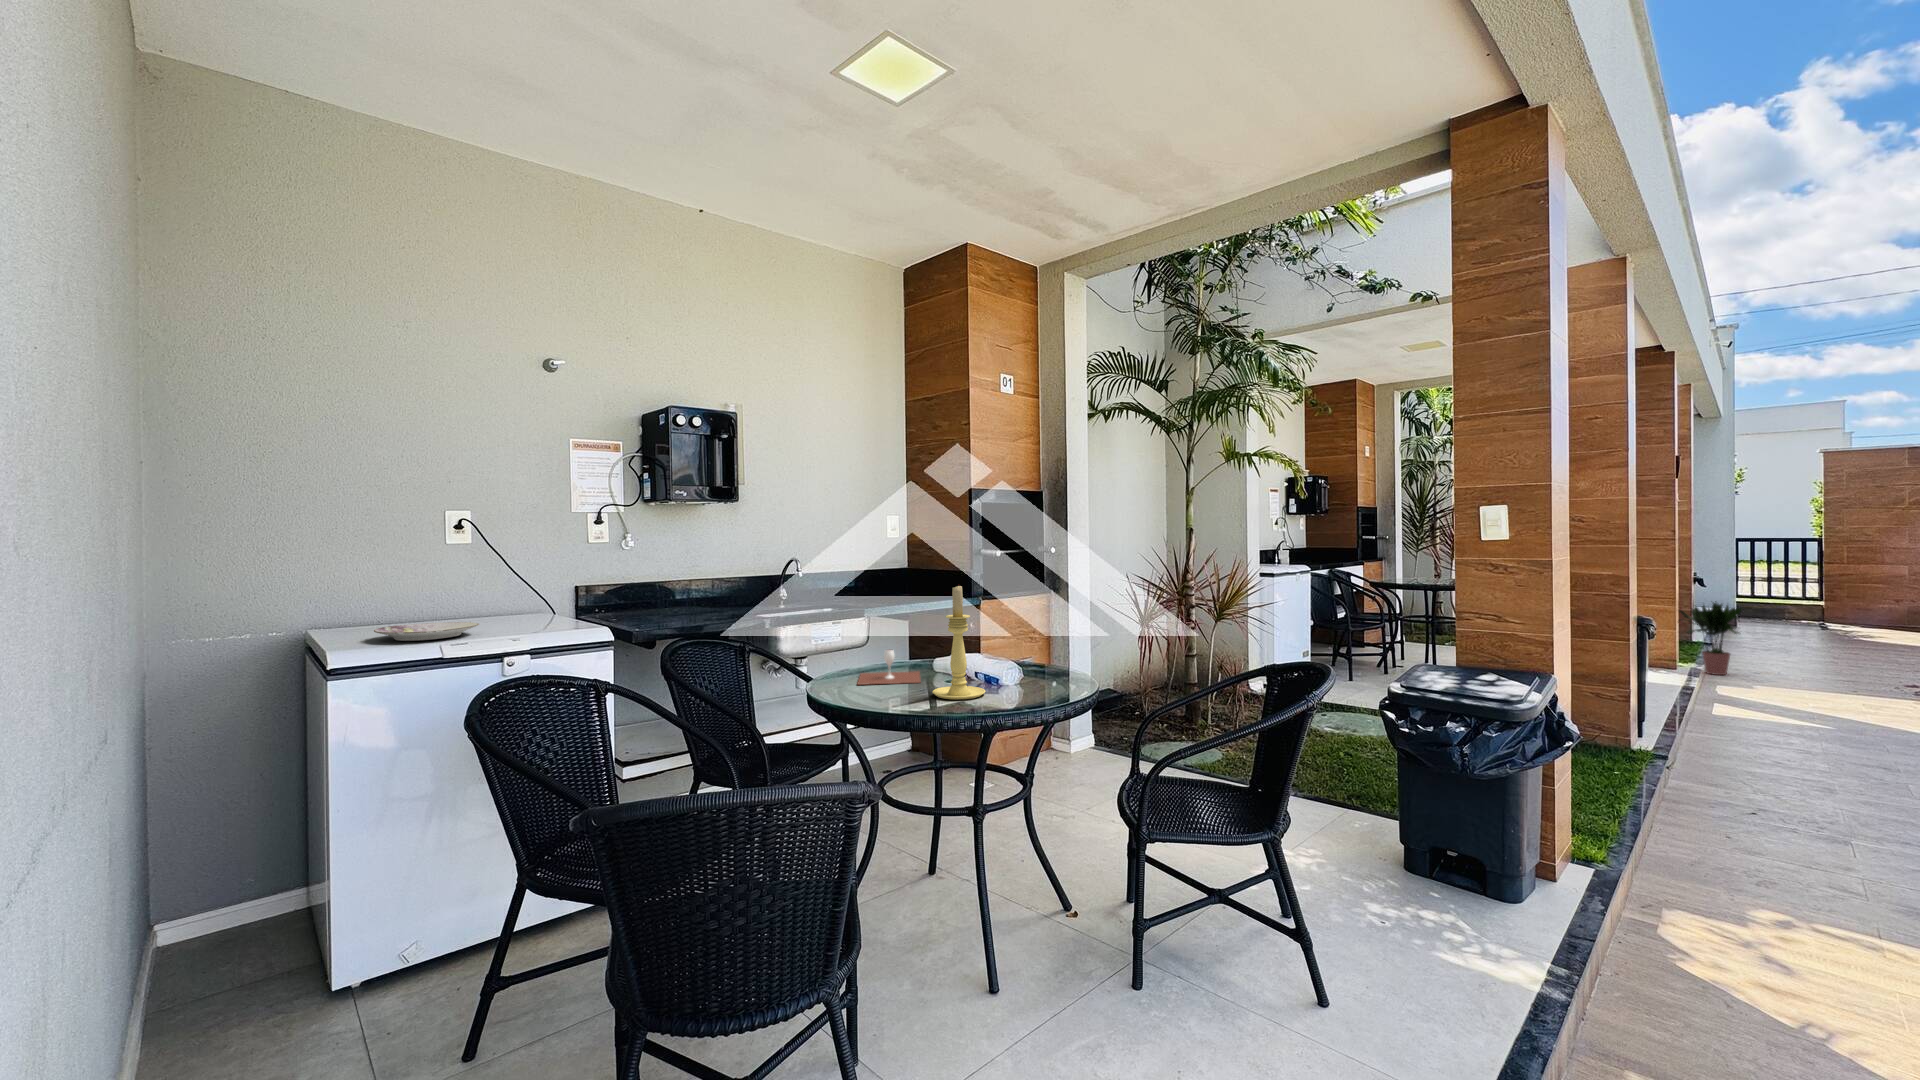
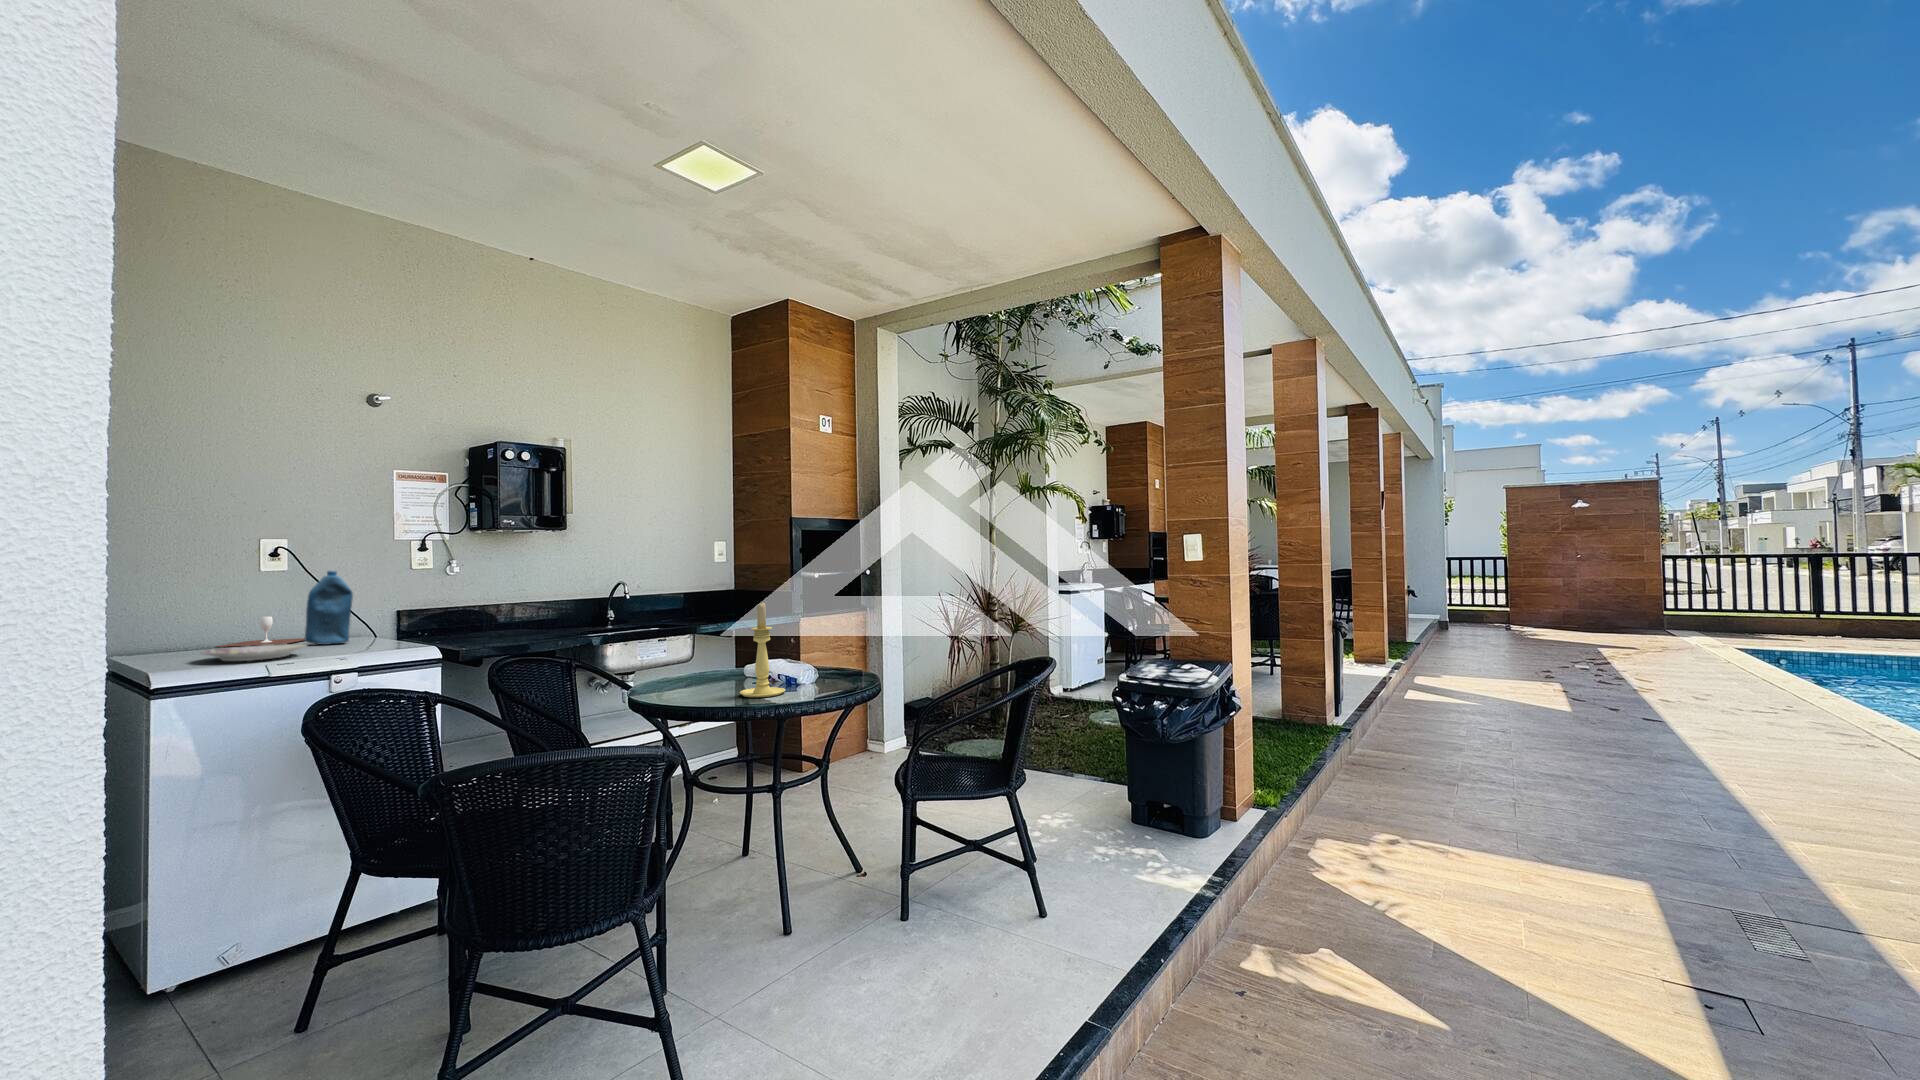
bottle: none [481,543,527,622] -> present [305,571,353,645]
potted plant: present [1678,601,1742,675] -> none [1389,608,1438,670]
wine glass: present [857,650,921,685] -> present [216,616,305,647]

